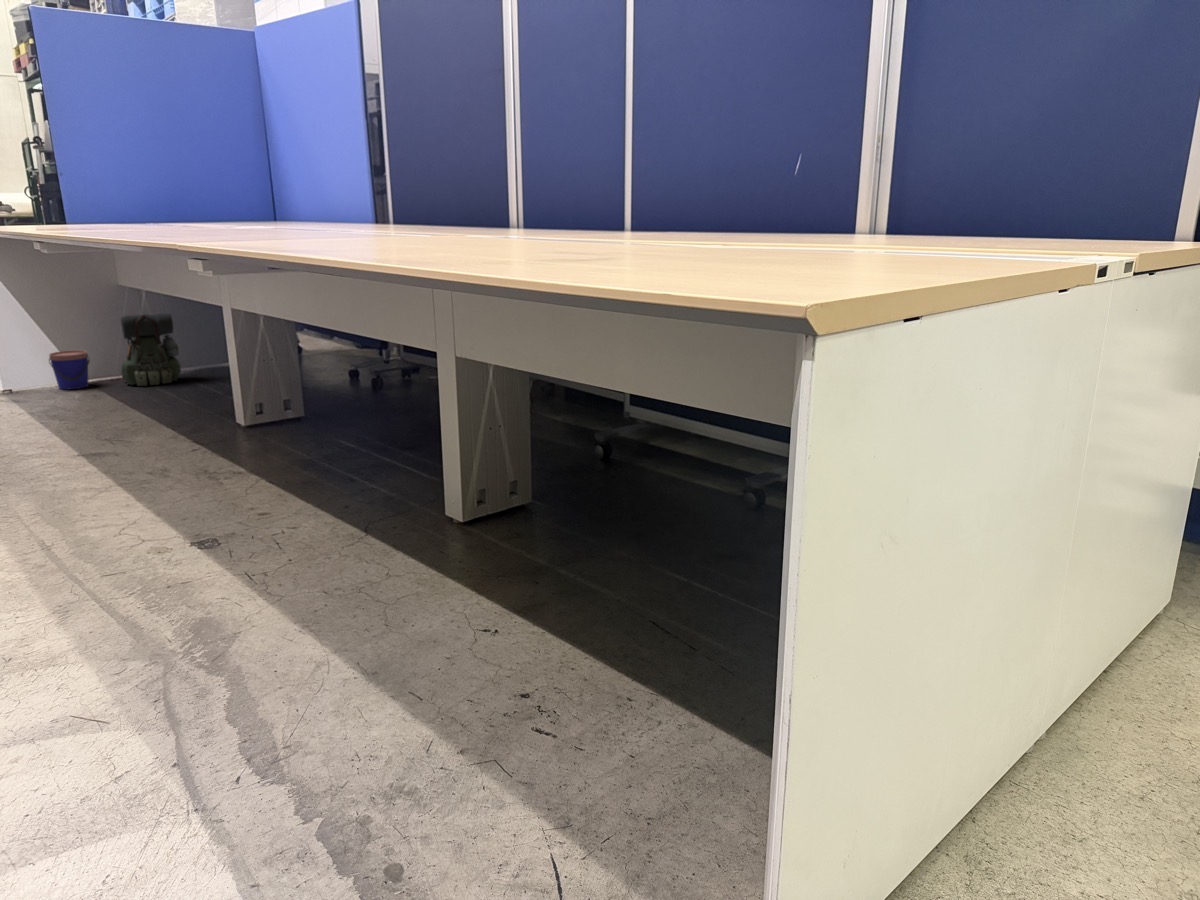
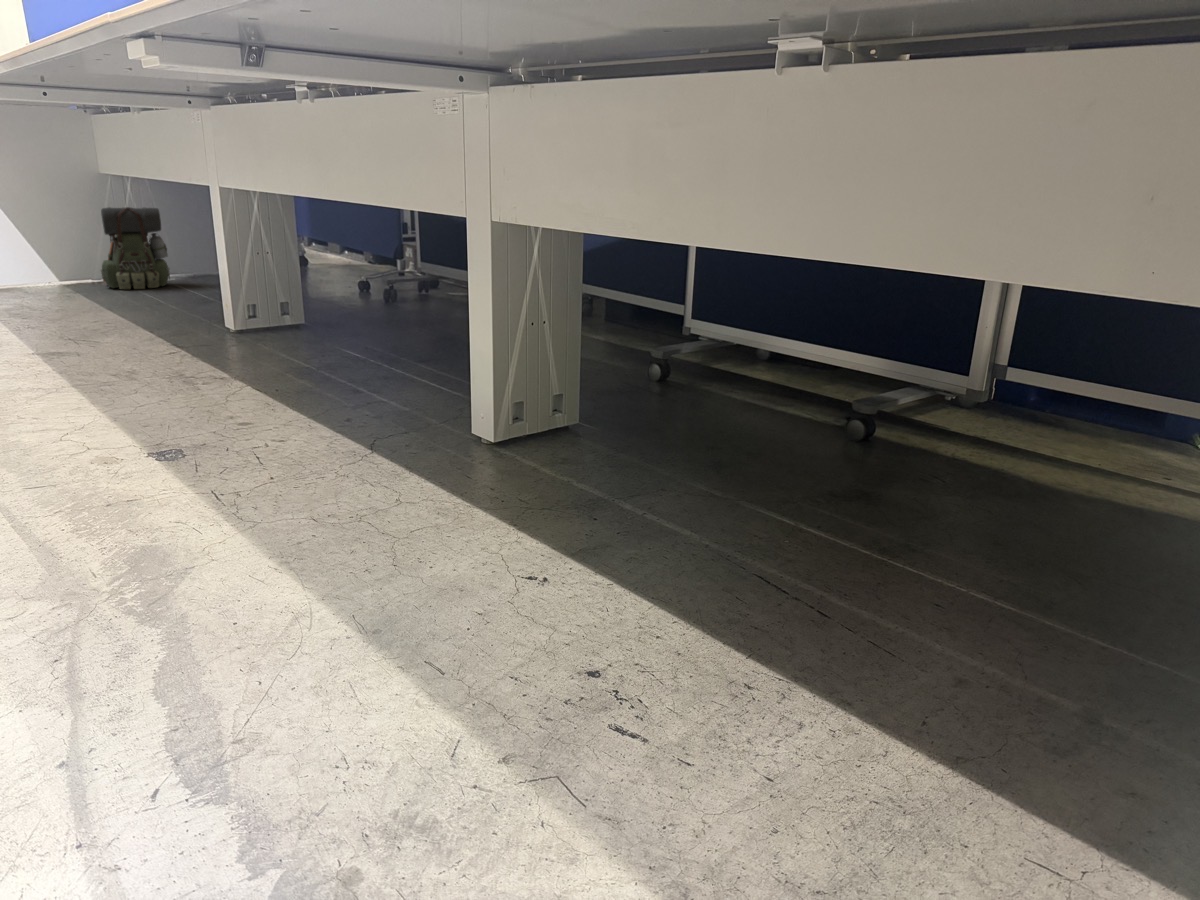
bucket: present [49,350,90,389] -> none [18,246,66,290]

